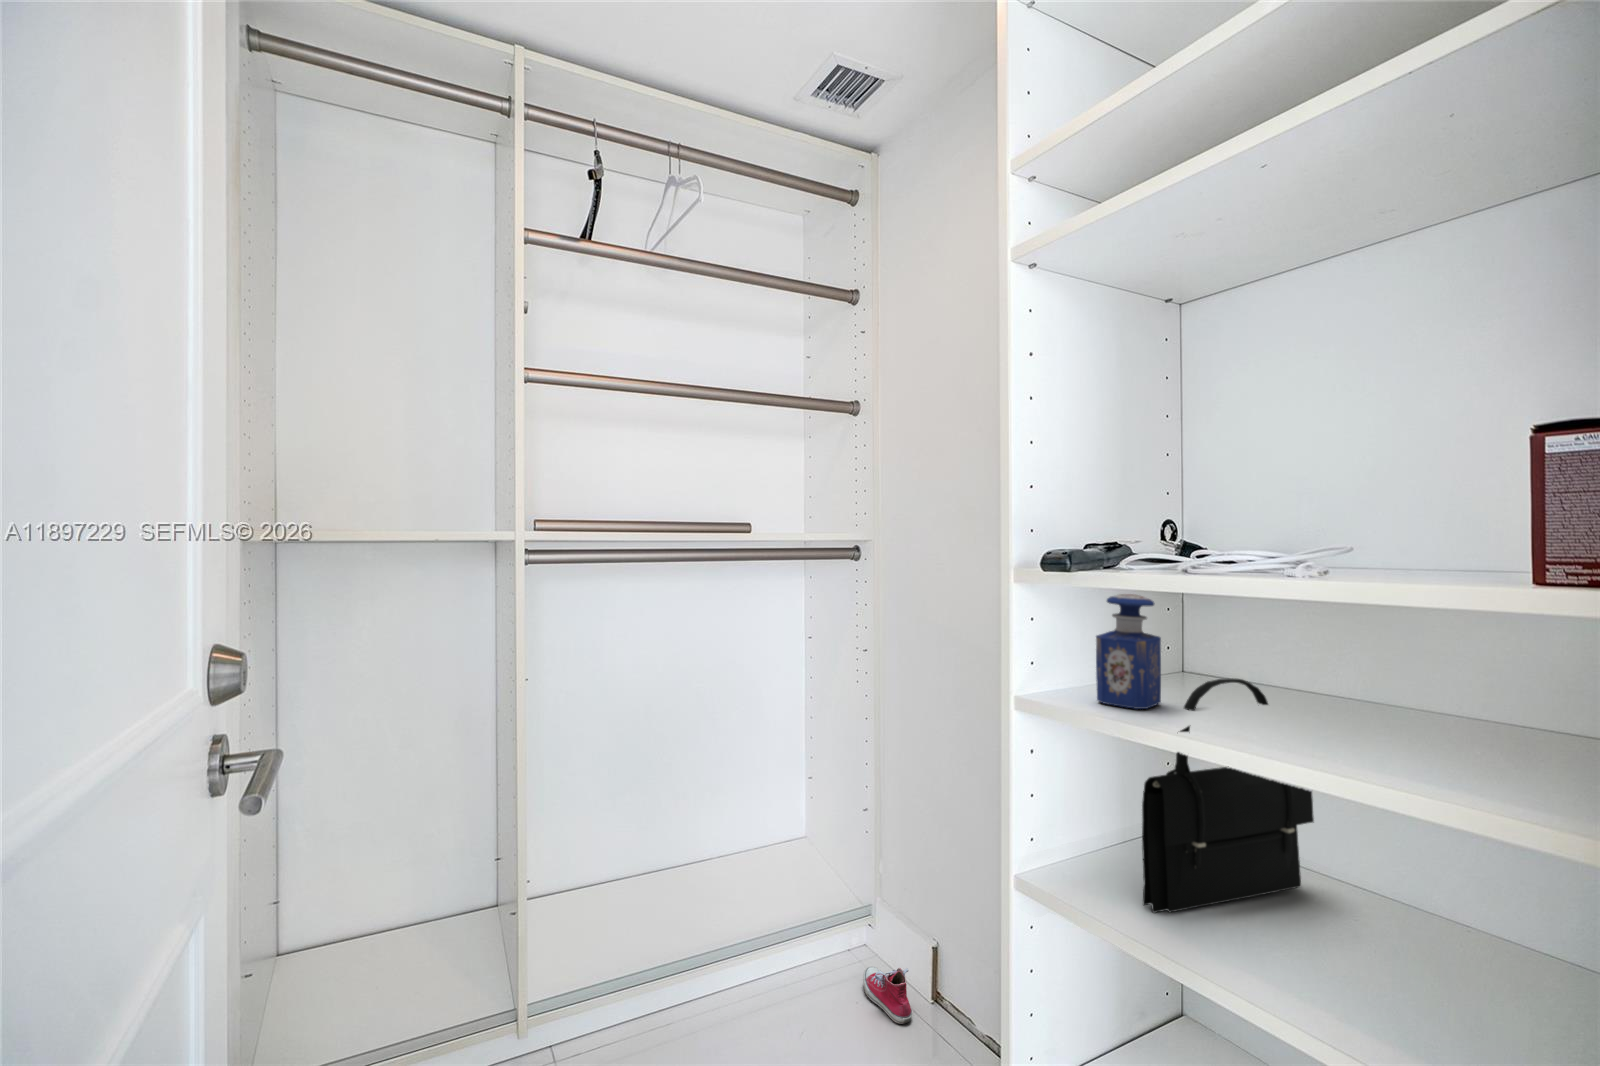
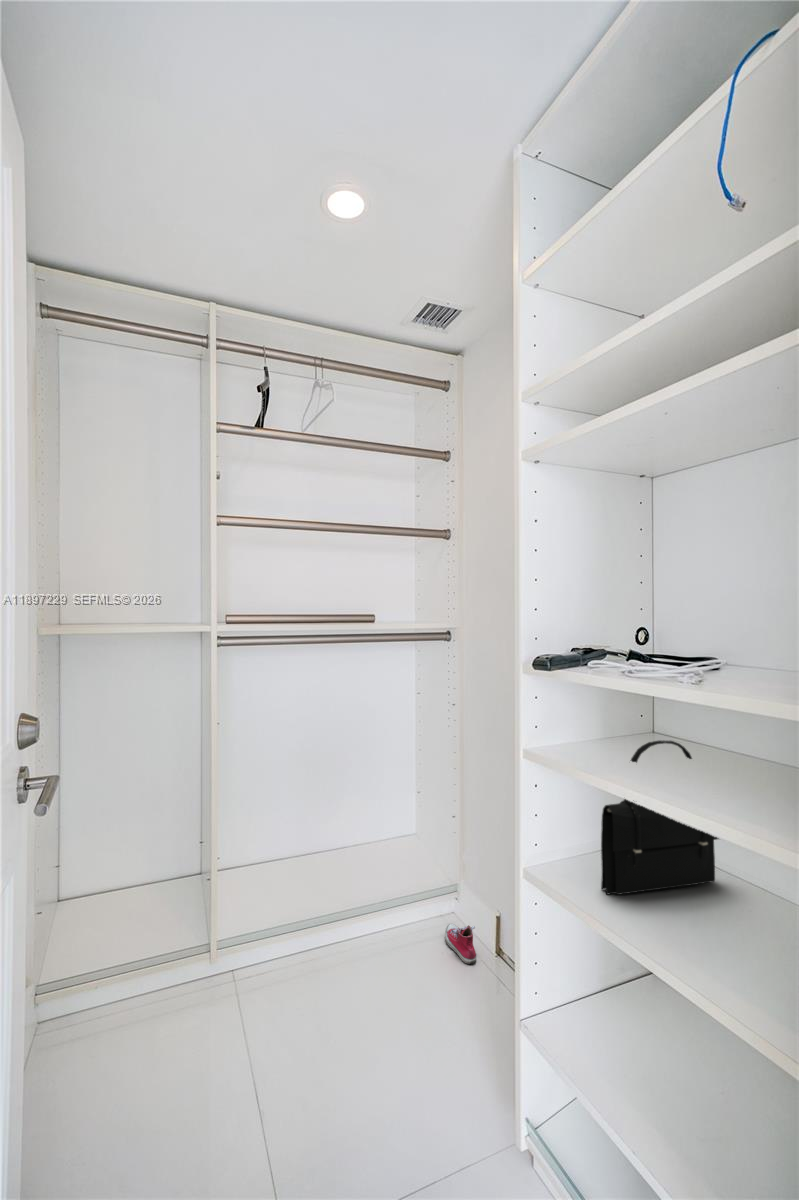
perfume bottle: present [1096,594,1161,709] -> none [575,682,617,760]

